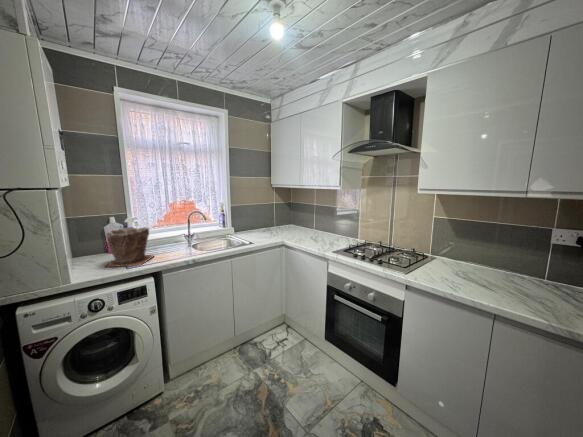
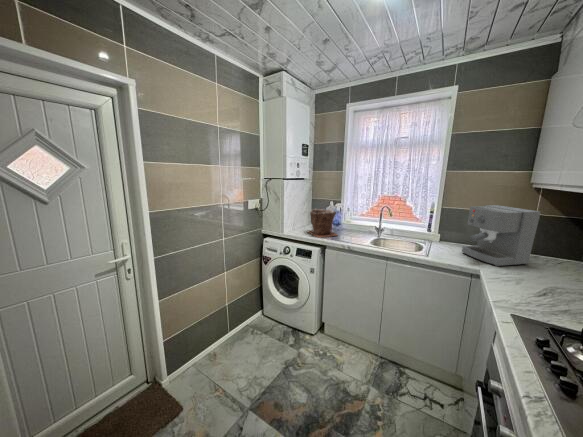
coffee maker: none [256,199,285,236] -> present [462,205,541,266]

